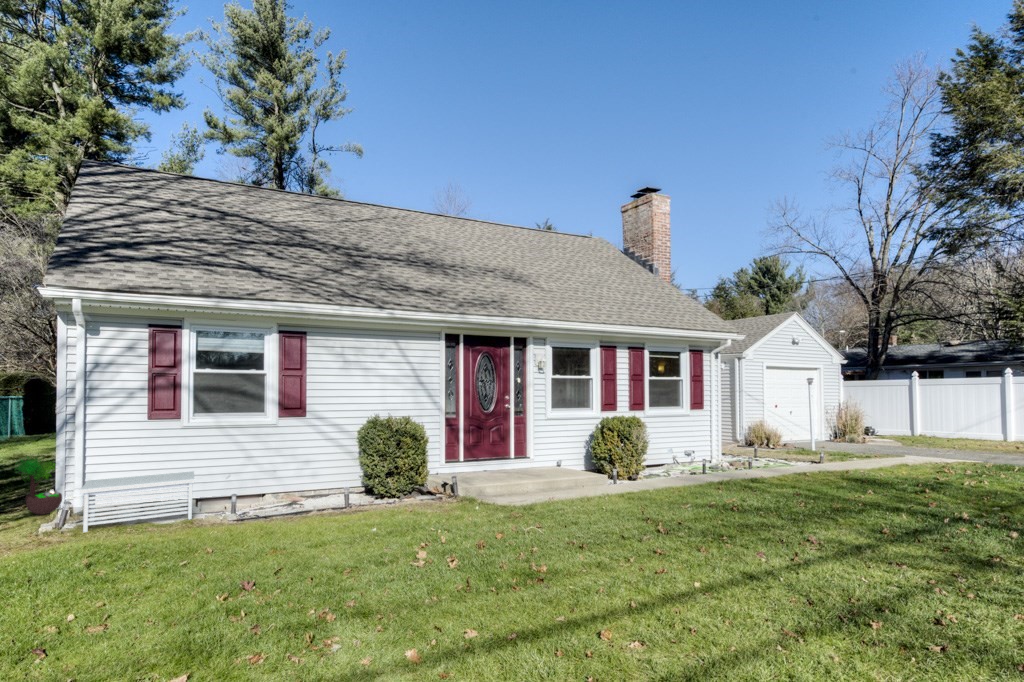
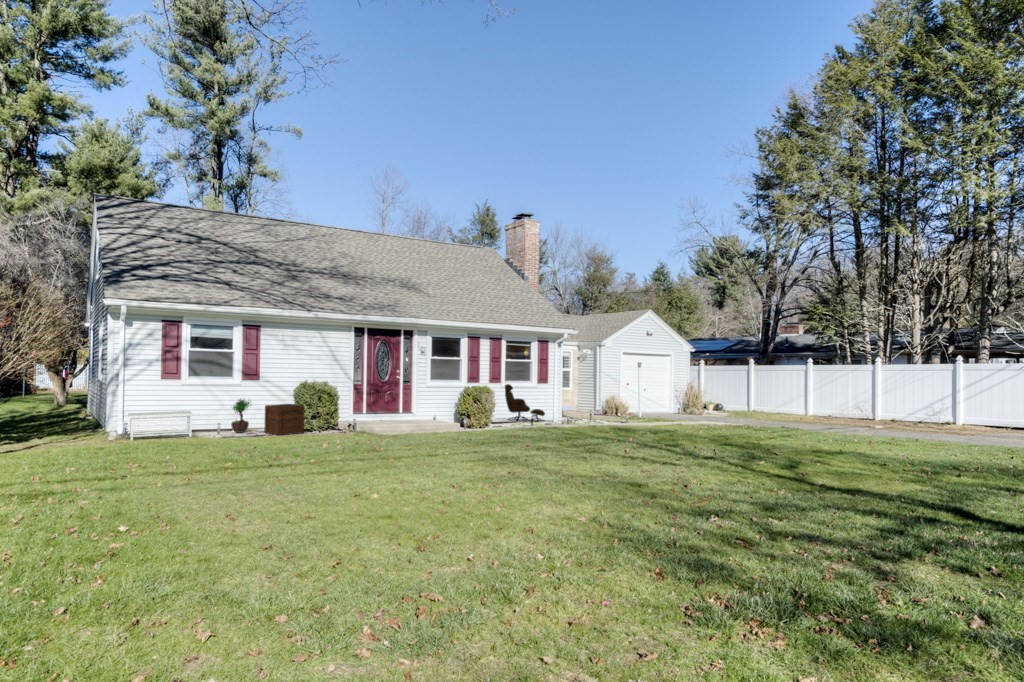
lounge chair: none [654,412,715,468] -> present [505,384,545,421]
wooden crate: none [313,454,377,512] -> present [264,404,305,435]
potted tree: present [16,457,62,515] -> present [231,399,250,433]

